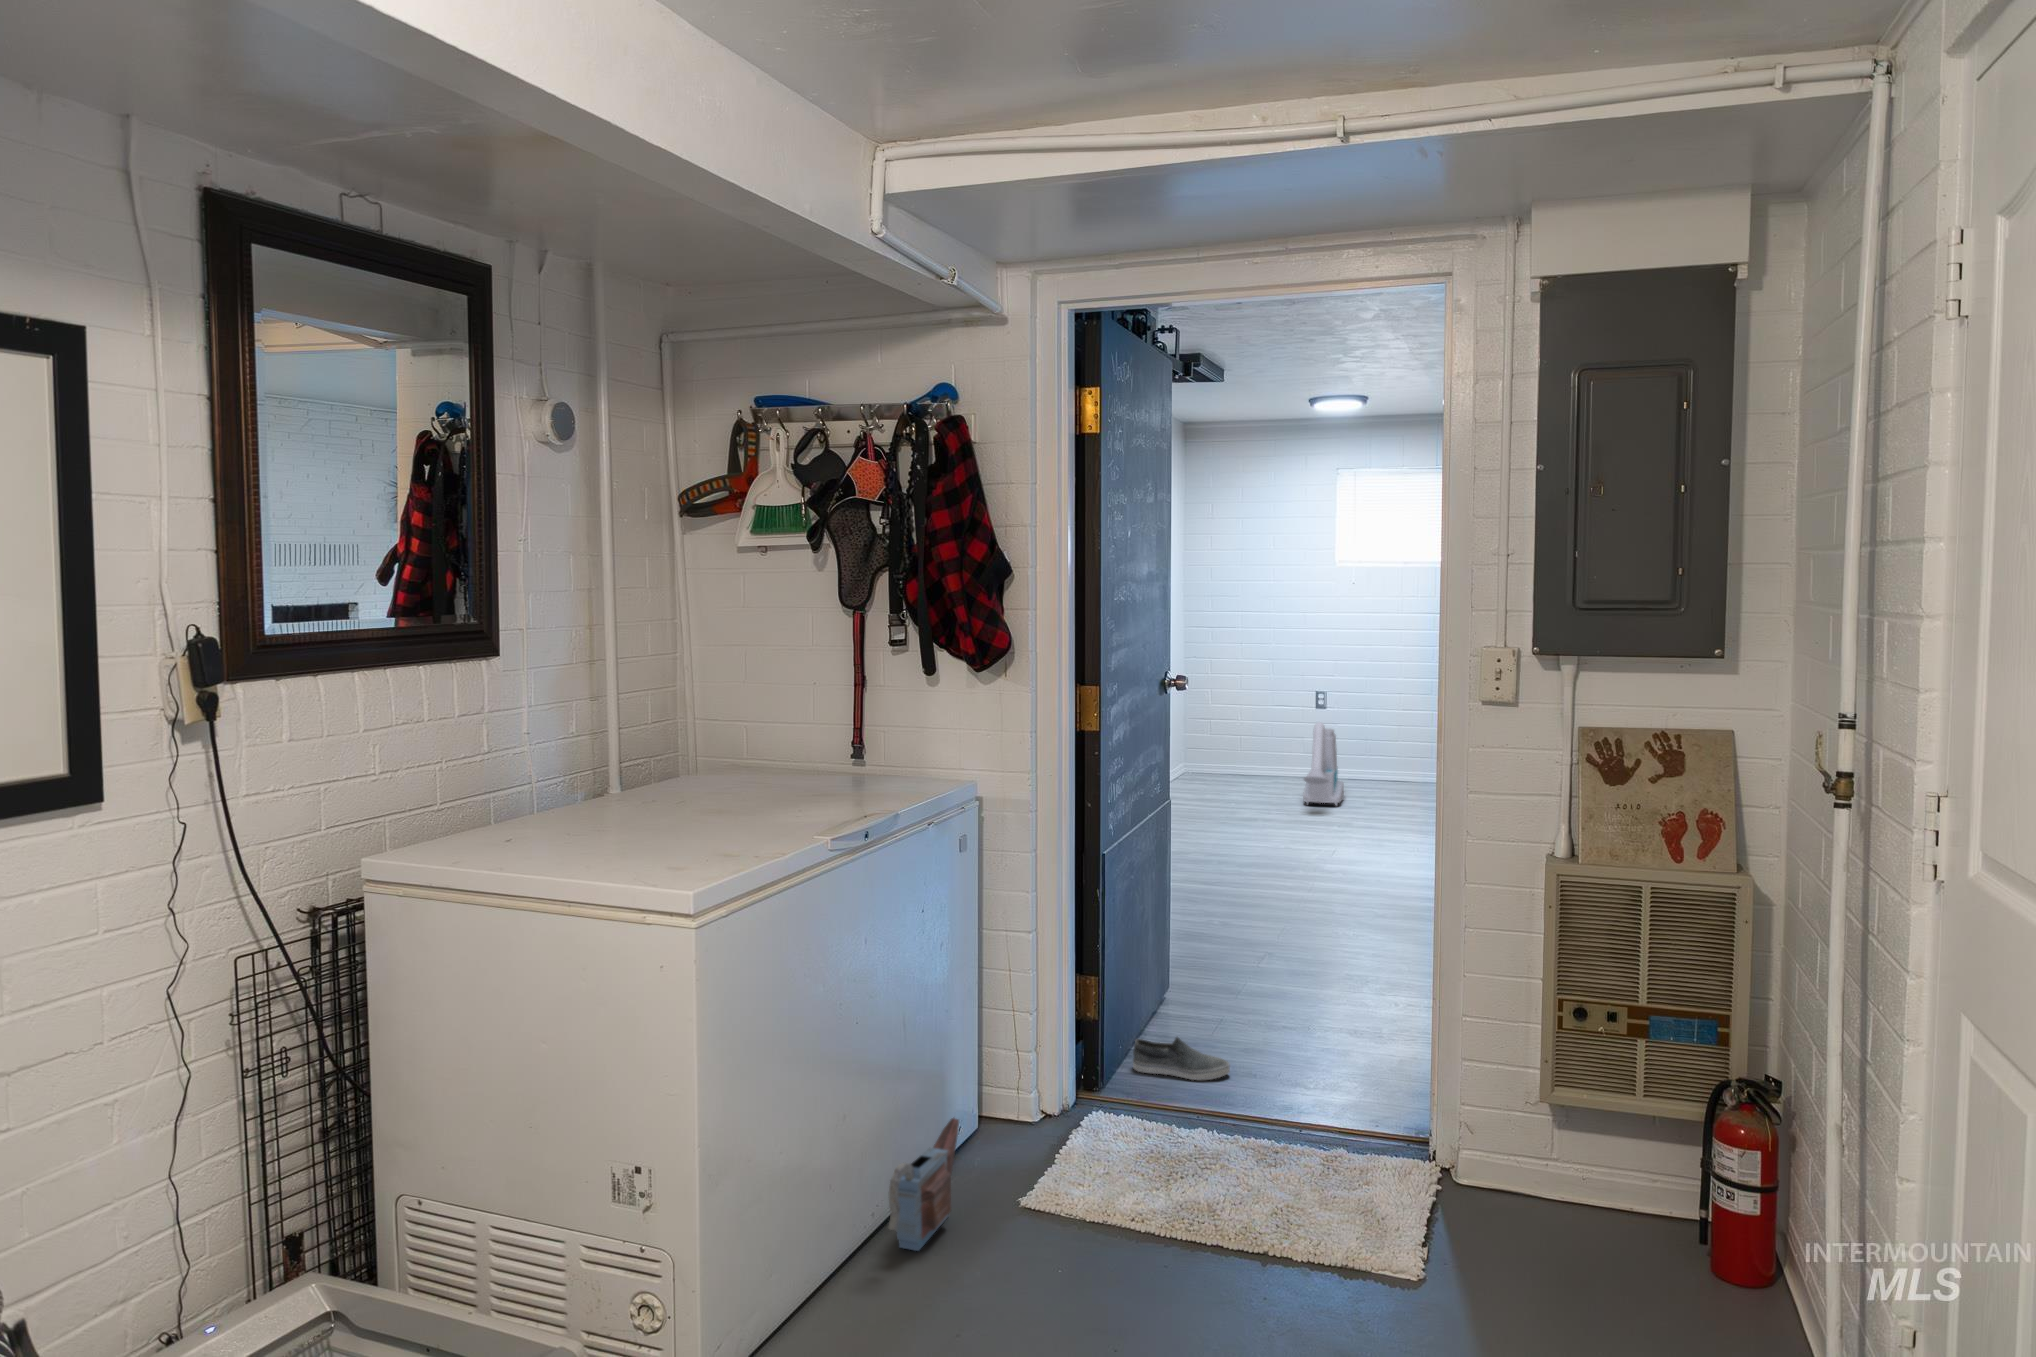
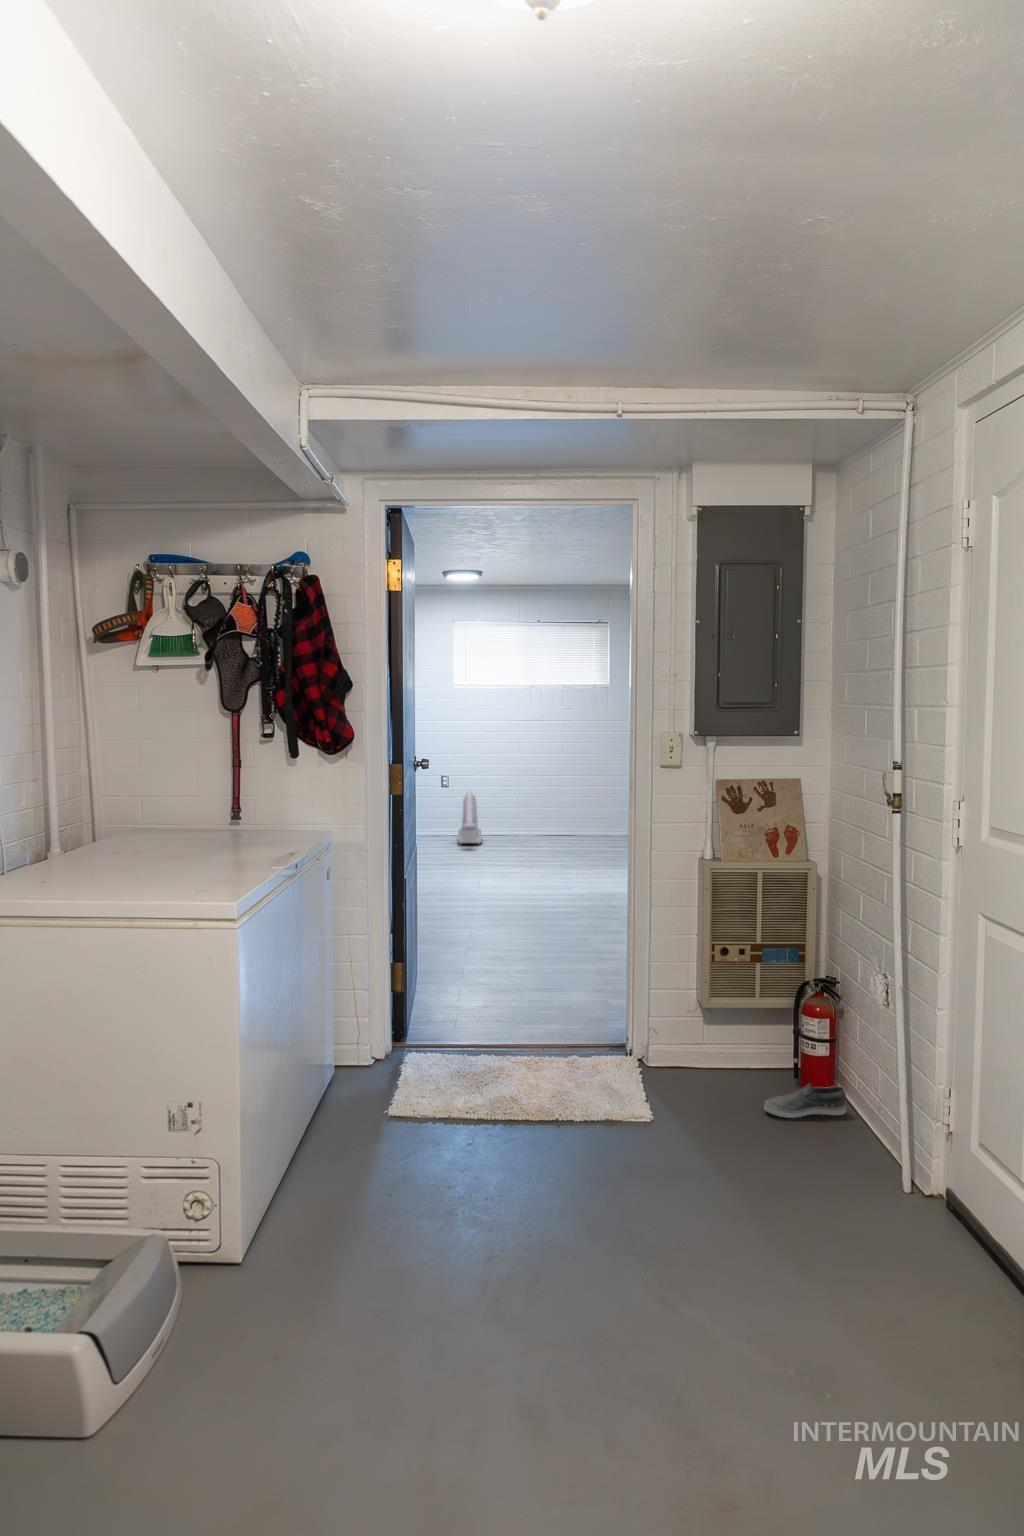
shoe: present [1133,1037,1230,1080] -> present [764,1083,847,1118]
watering can: present [889,1118,959,1251] -> none [313,1064,349,1160]

